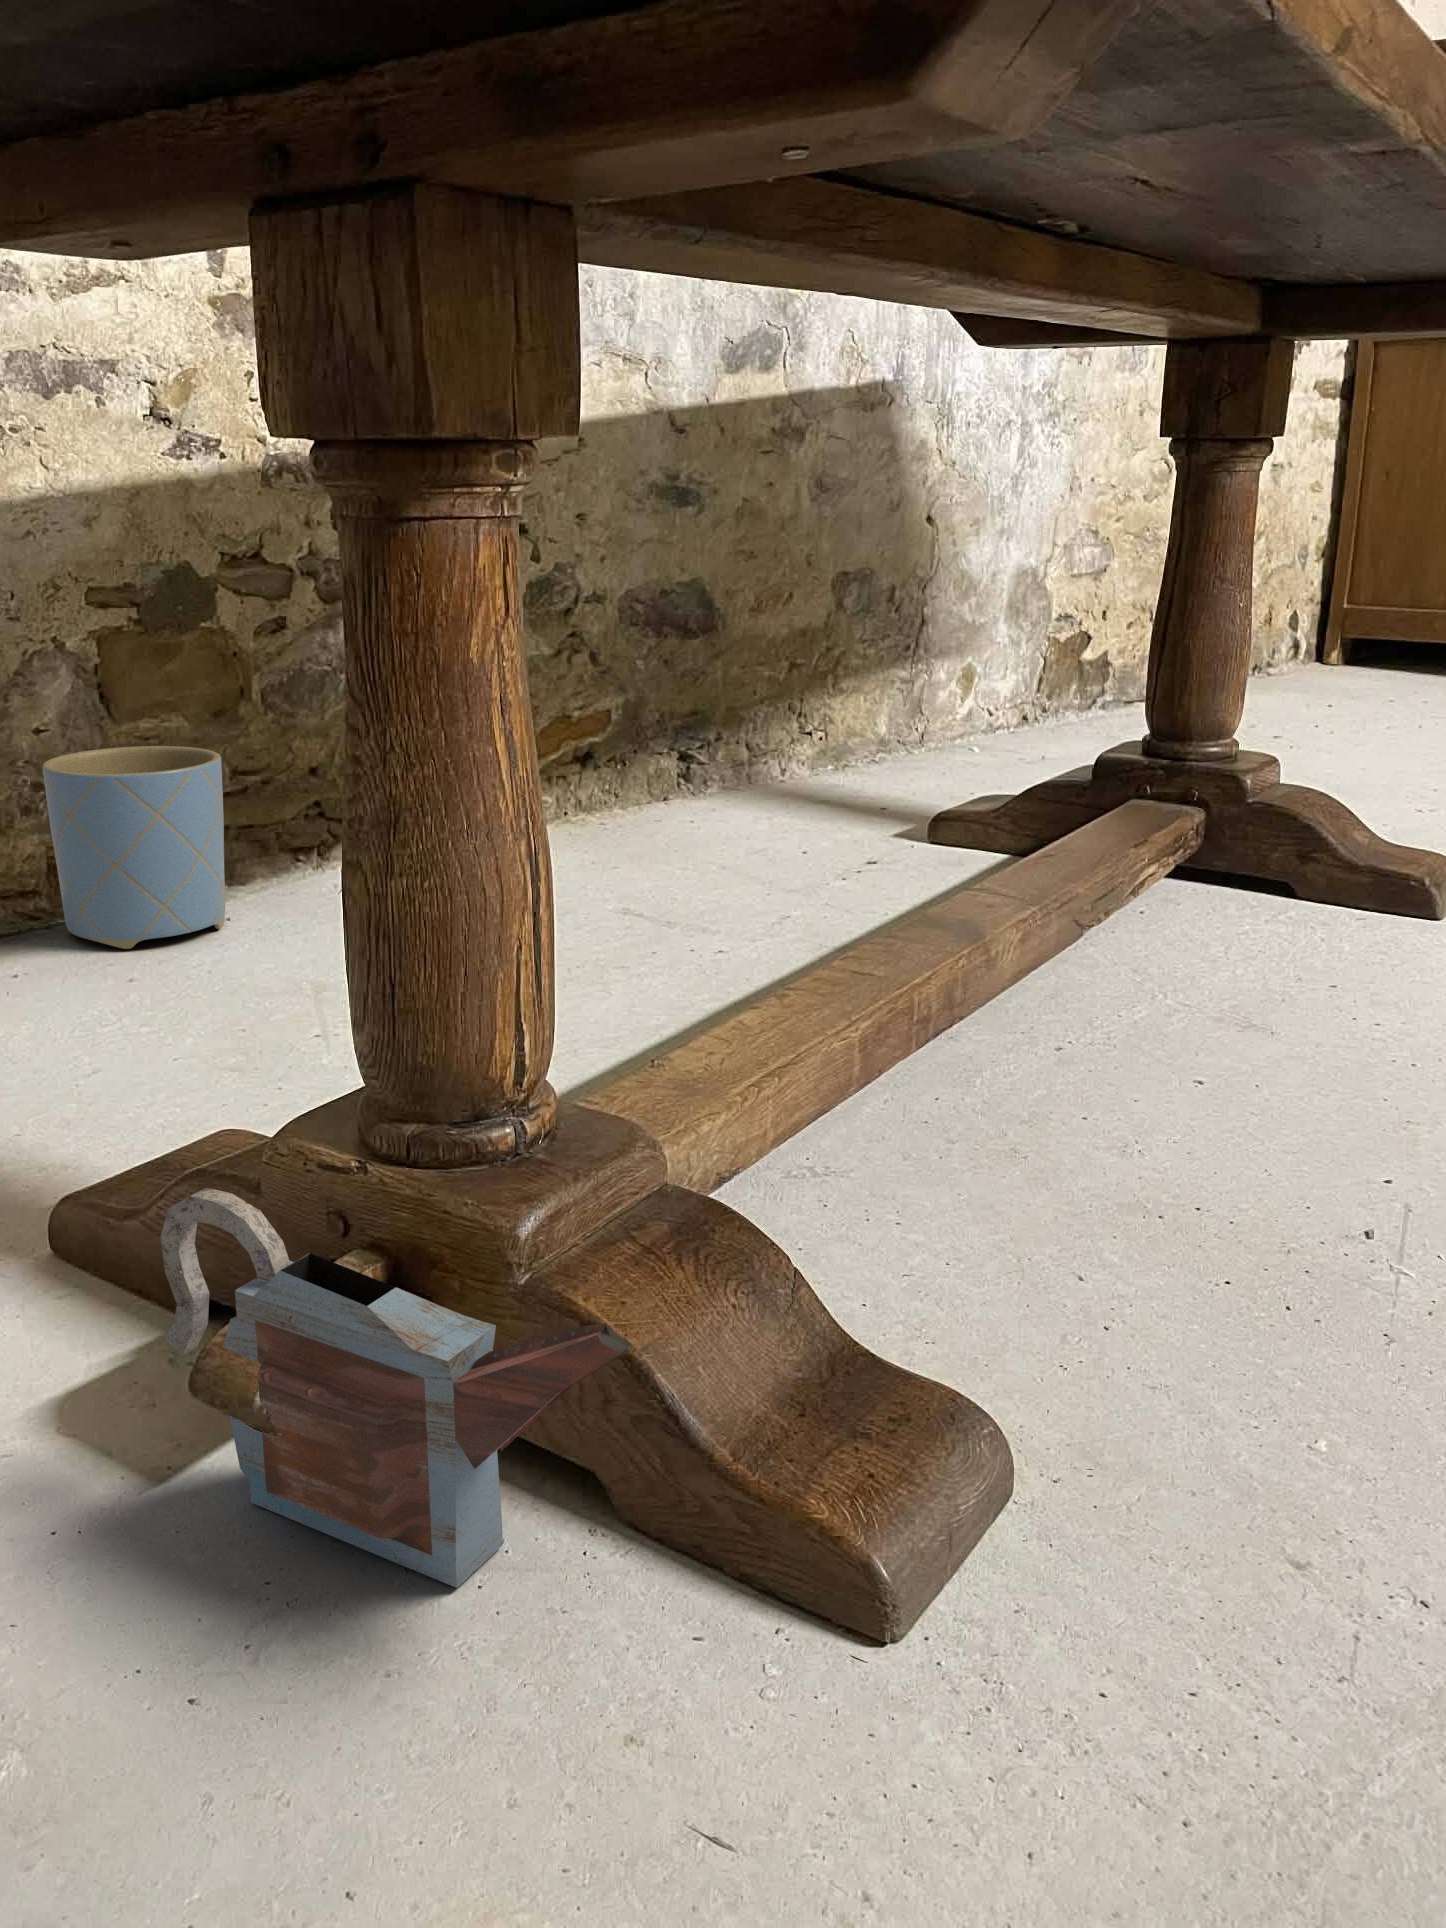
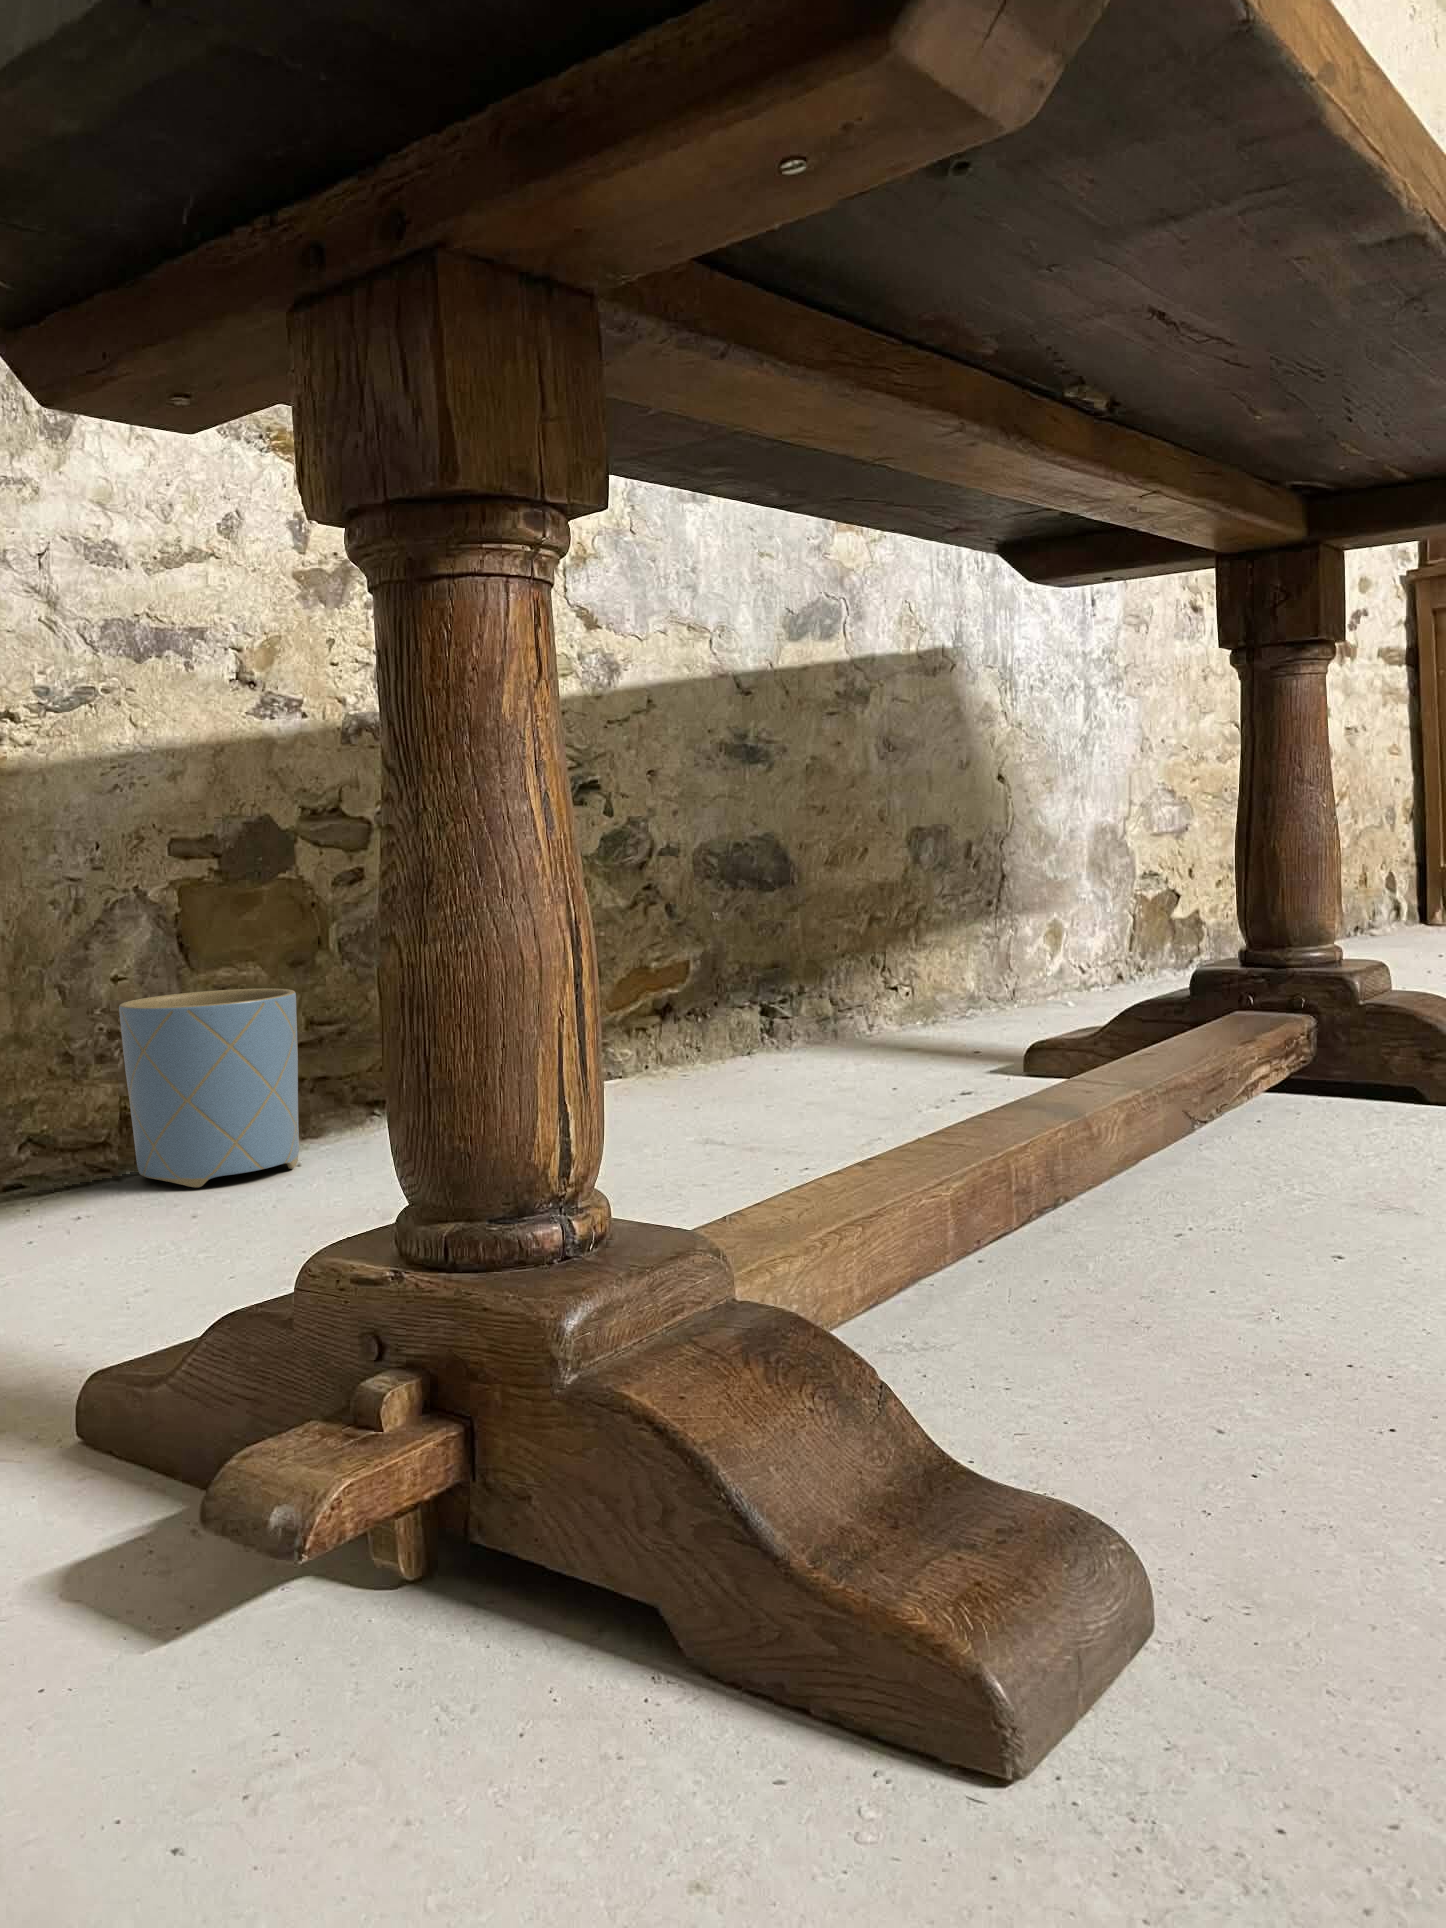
watering can: present [160,1188,632,1588] -> none [174,1286,683,1733]

